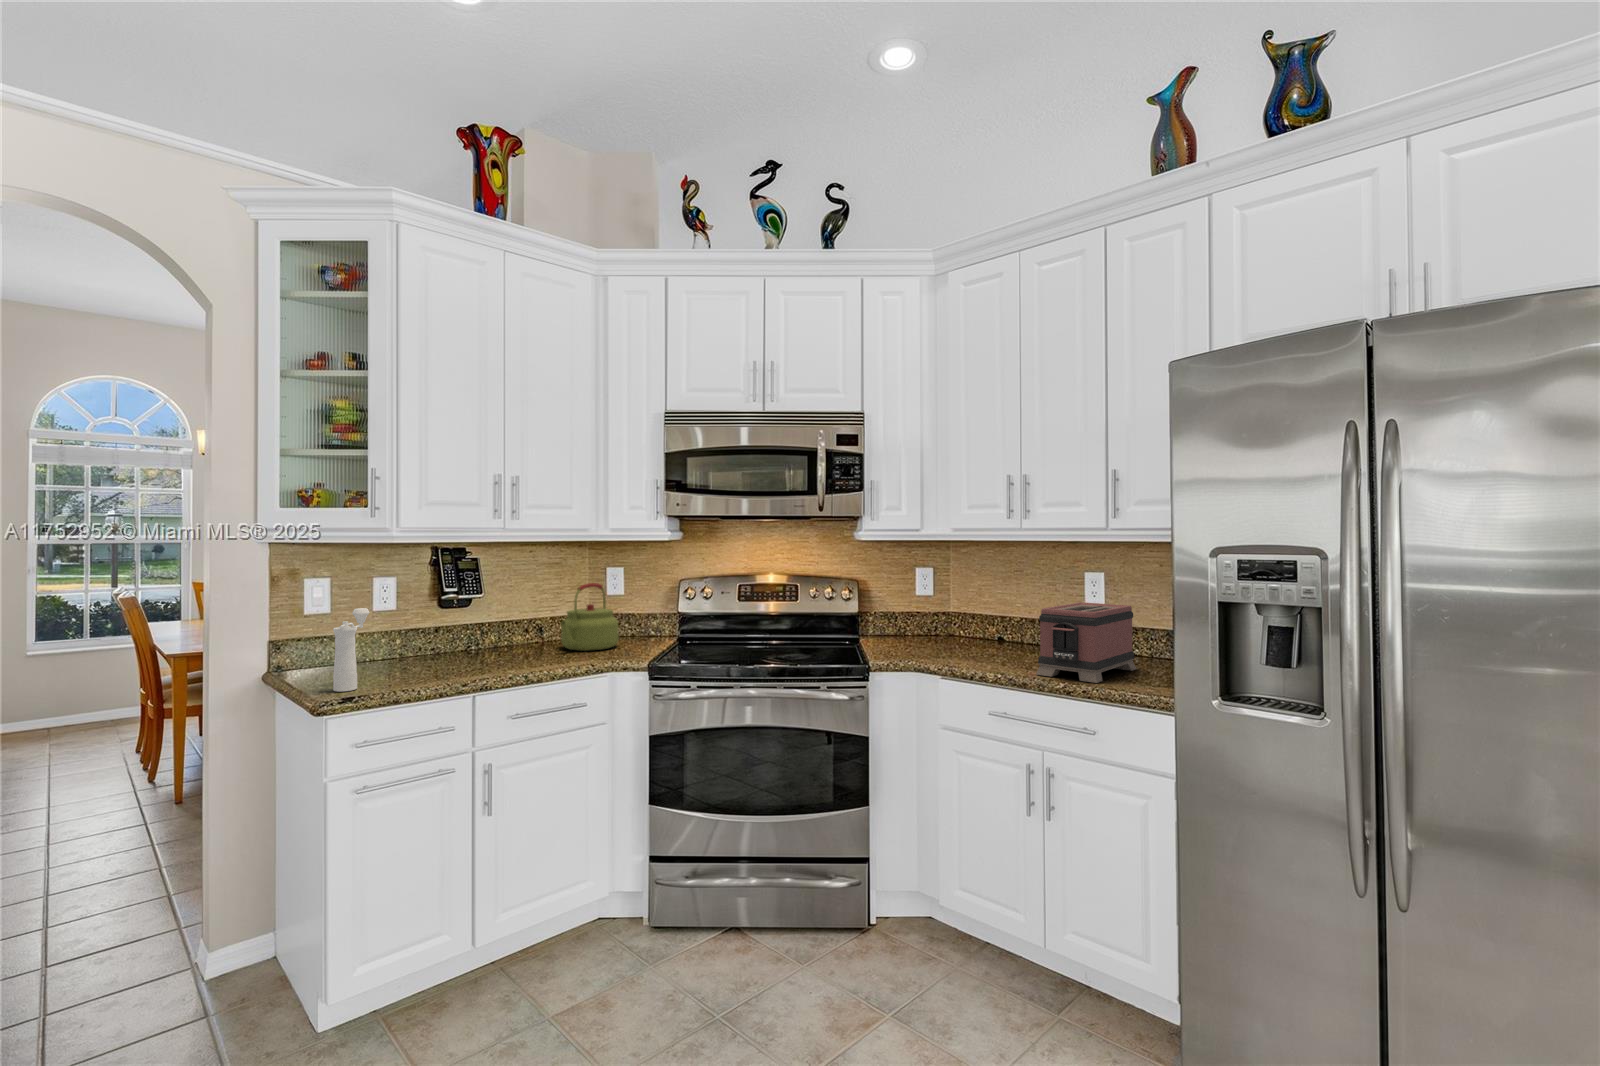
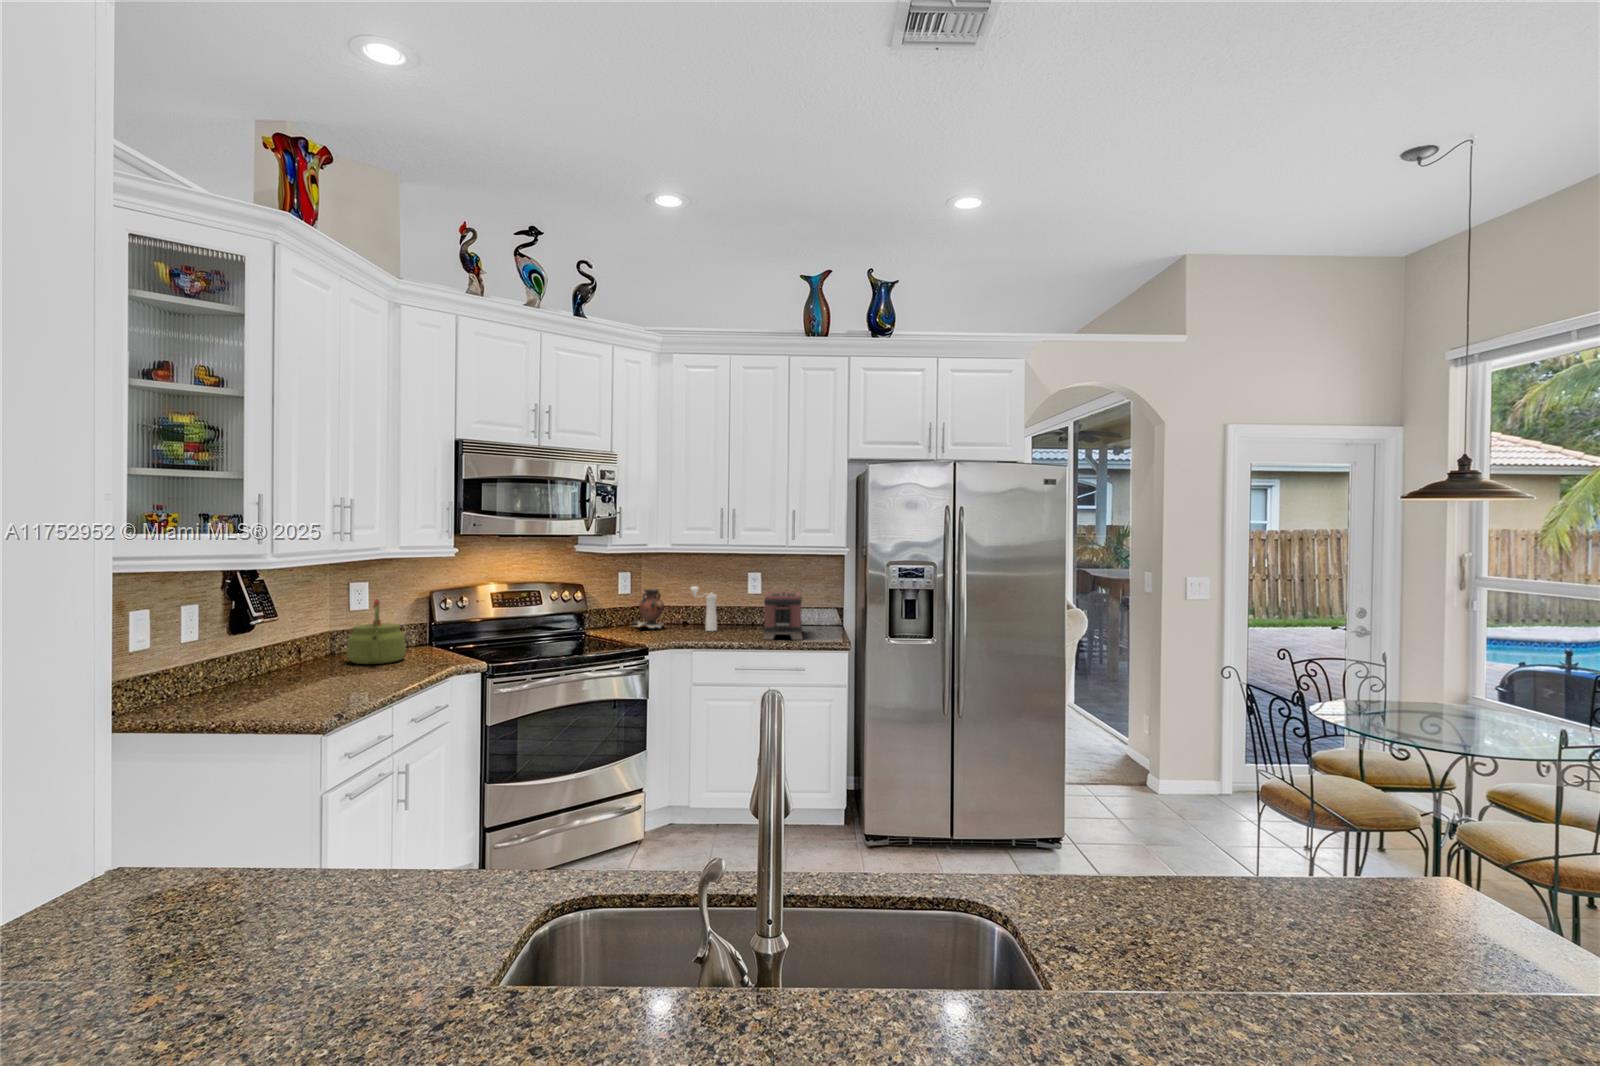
vase: none [913,590,970,642] -> present [632,589,664,628]
pepper mill: present [333,608,370,692] -> present [691,586,717,631]

